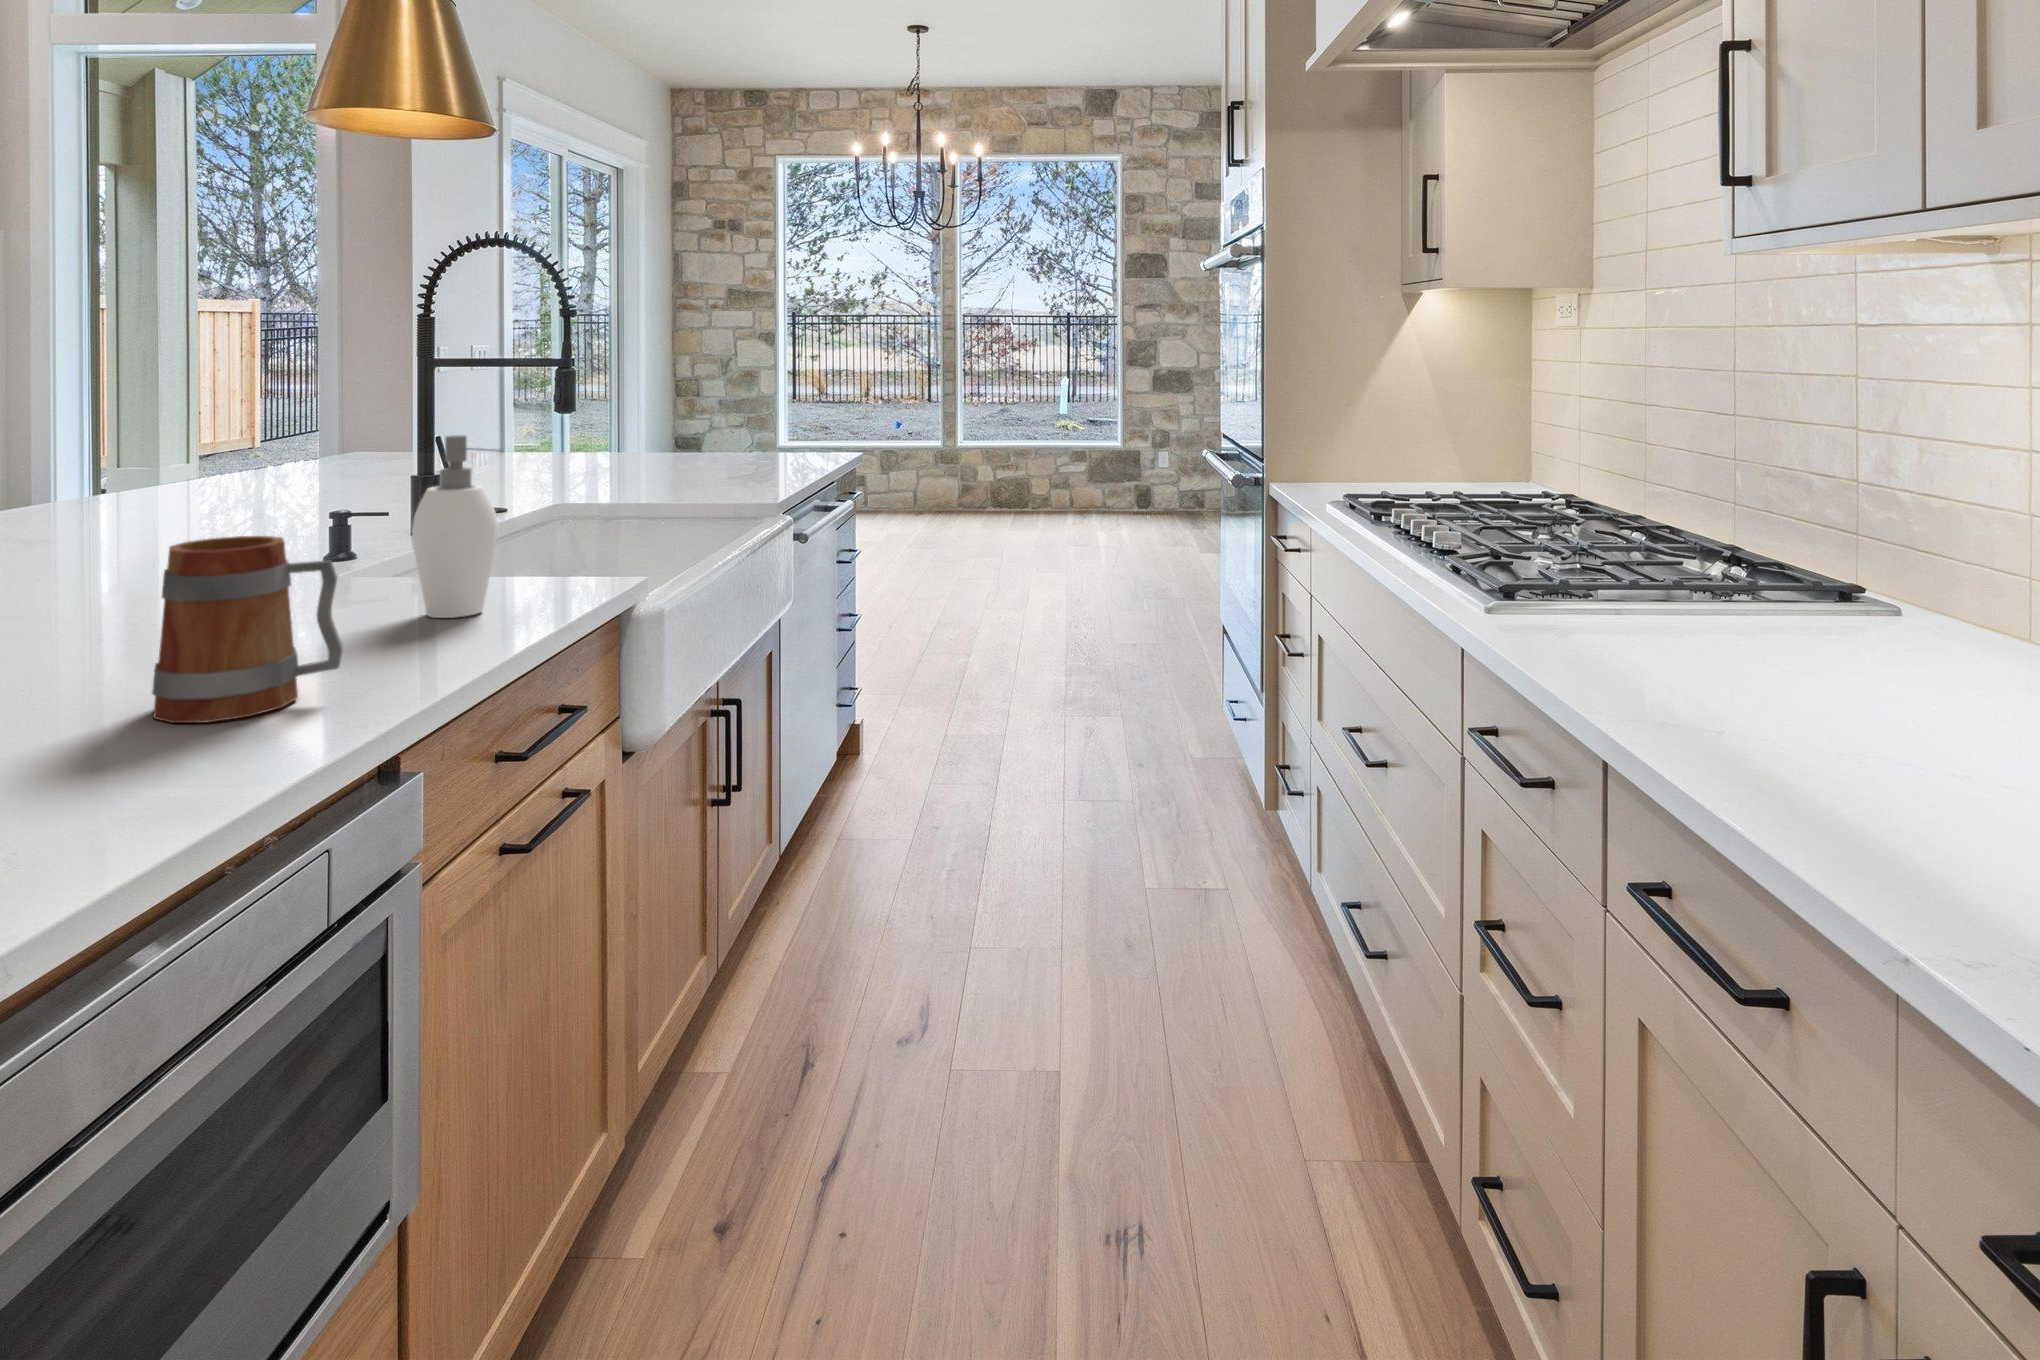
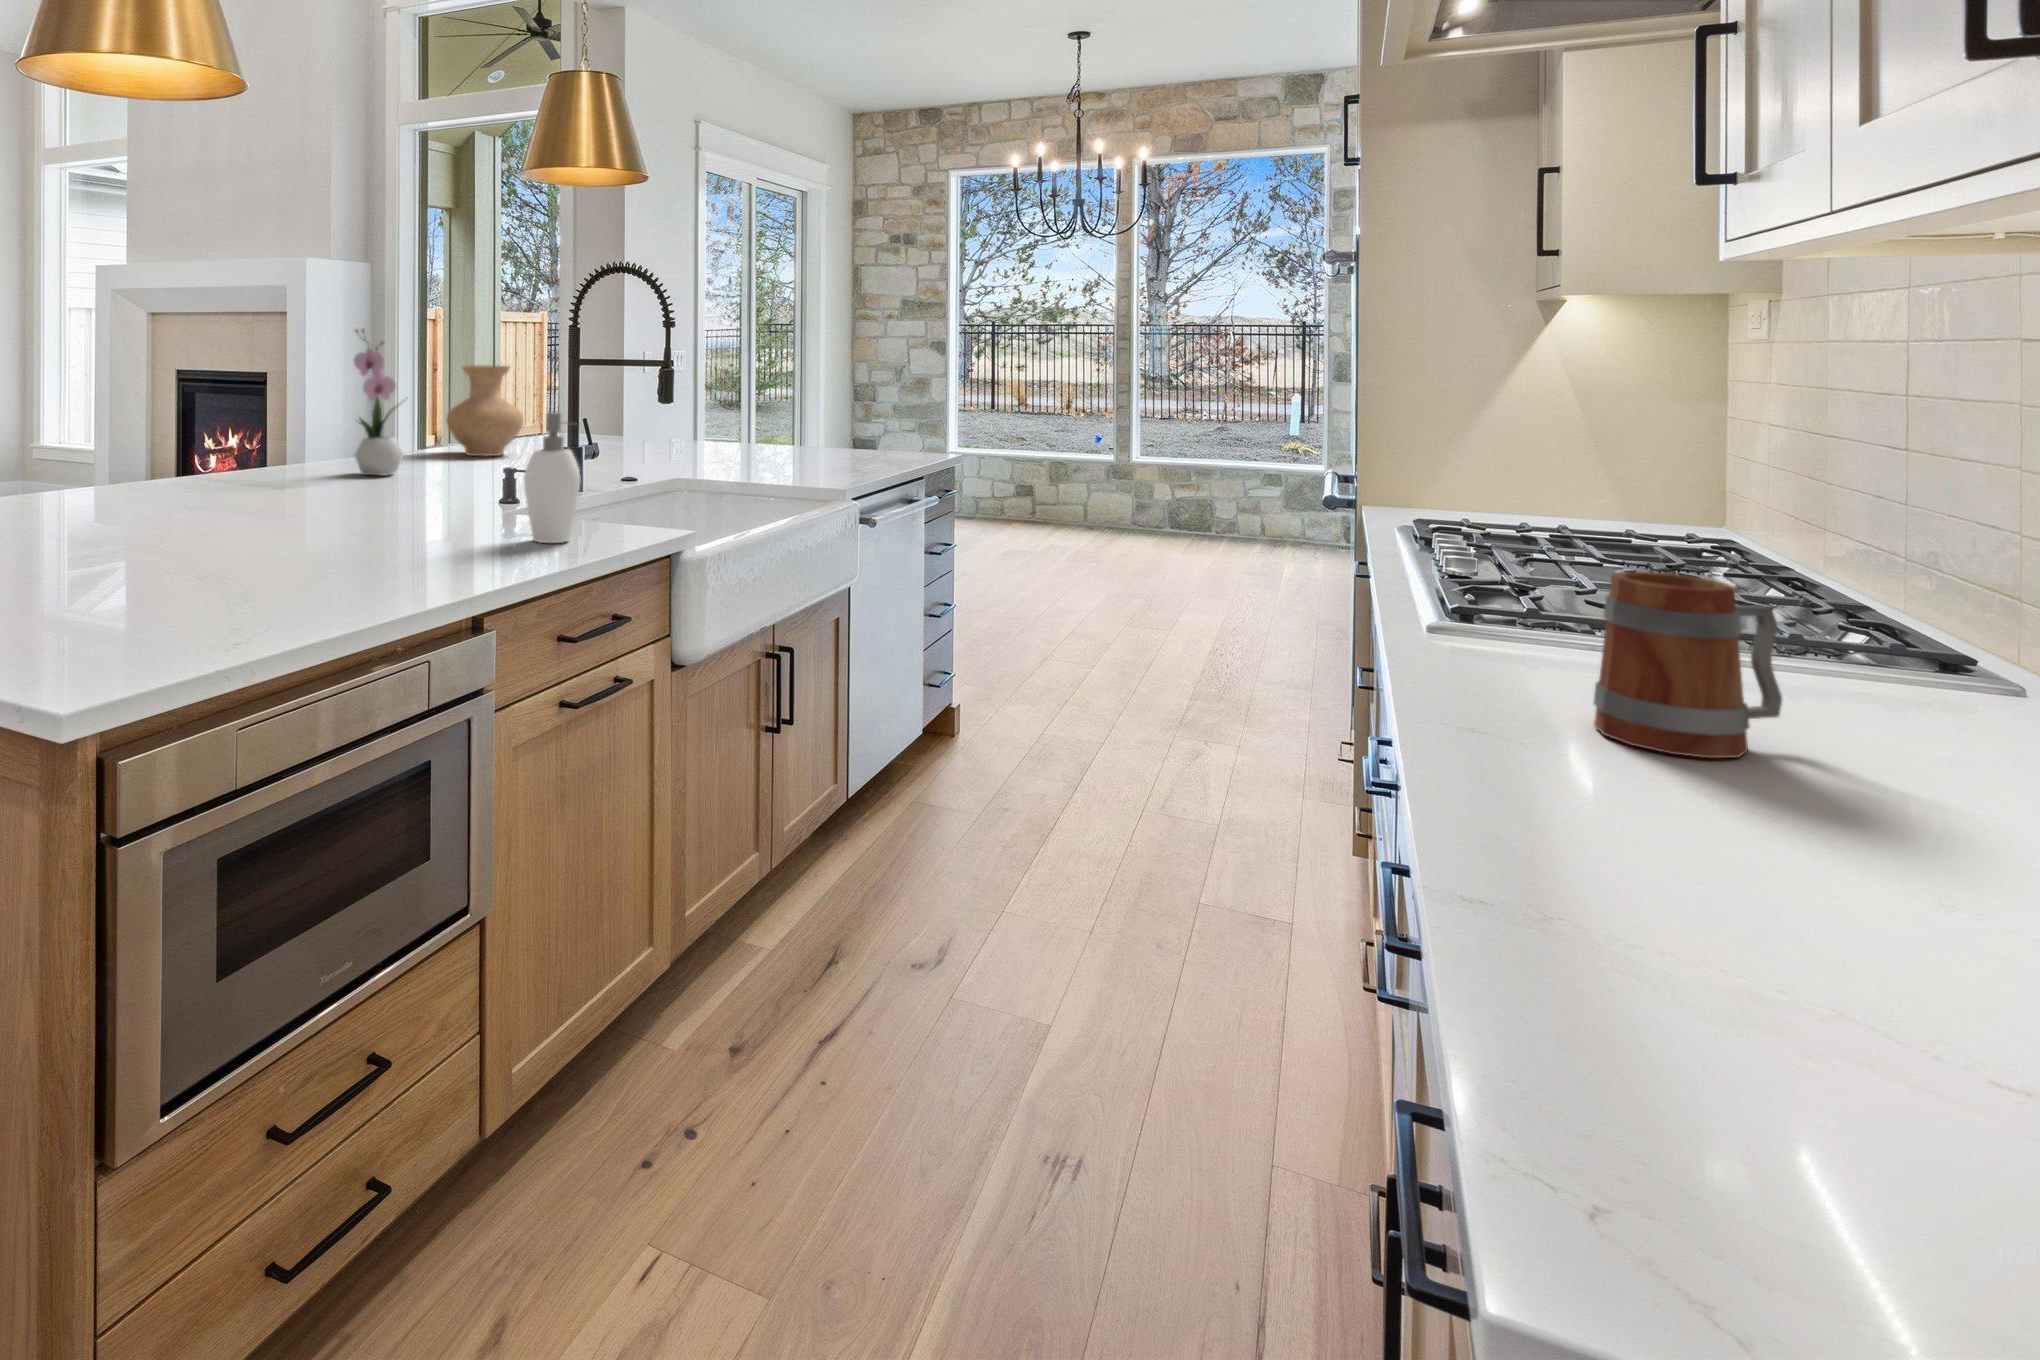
flower arrangement: none [58,322,151,536] -> present [354,329,403,475]
vase: none [196,371,319,495] -> present [447,365,524,456]
mug: present [152,536,343,723] -> present [1594,572,1782,759]

